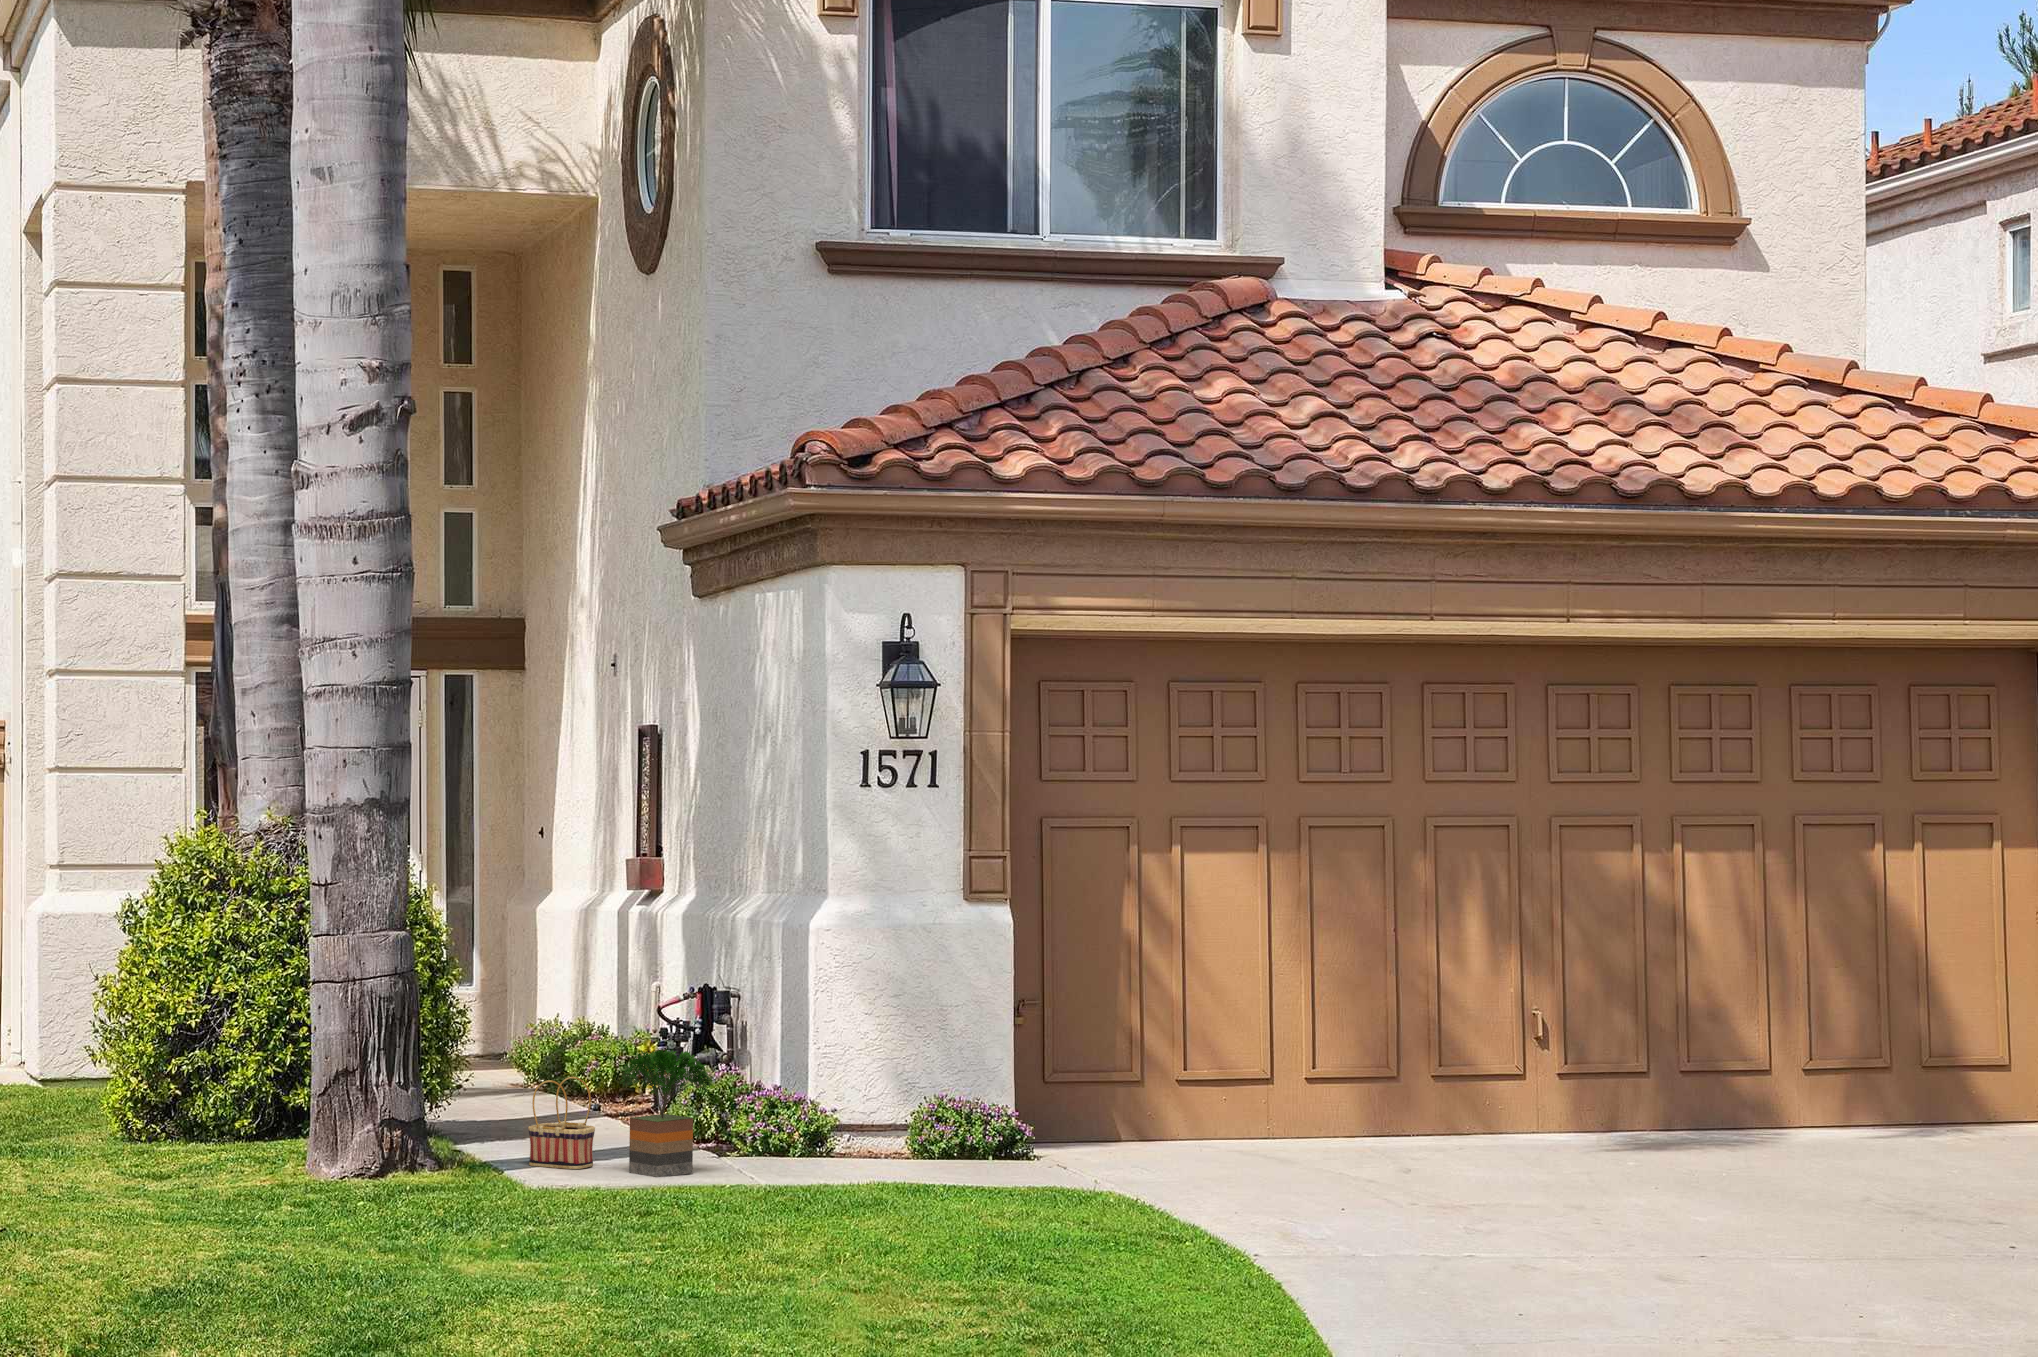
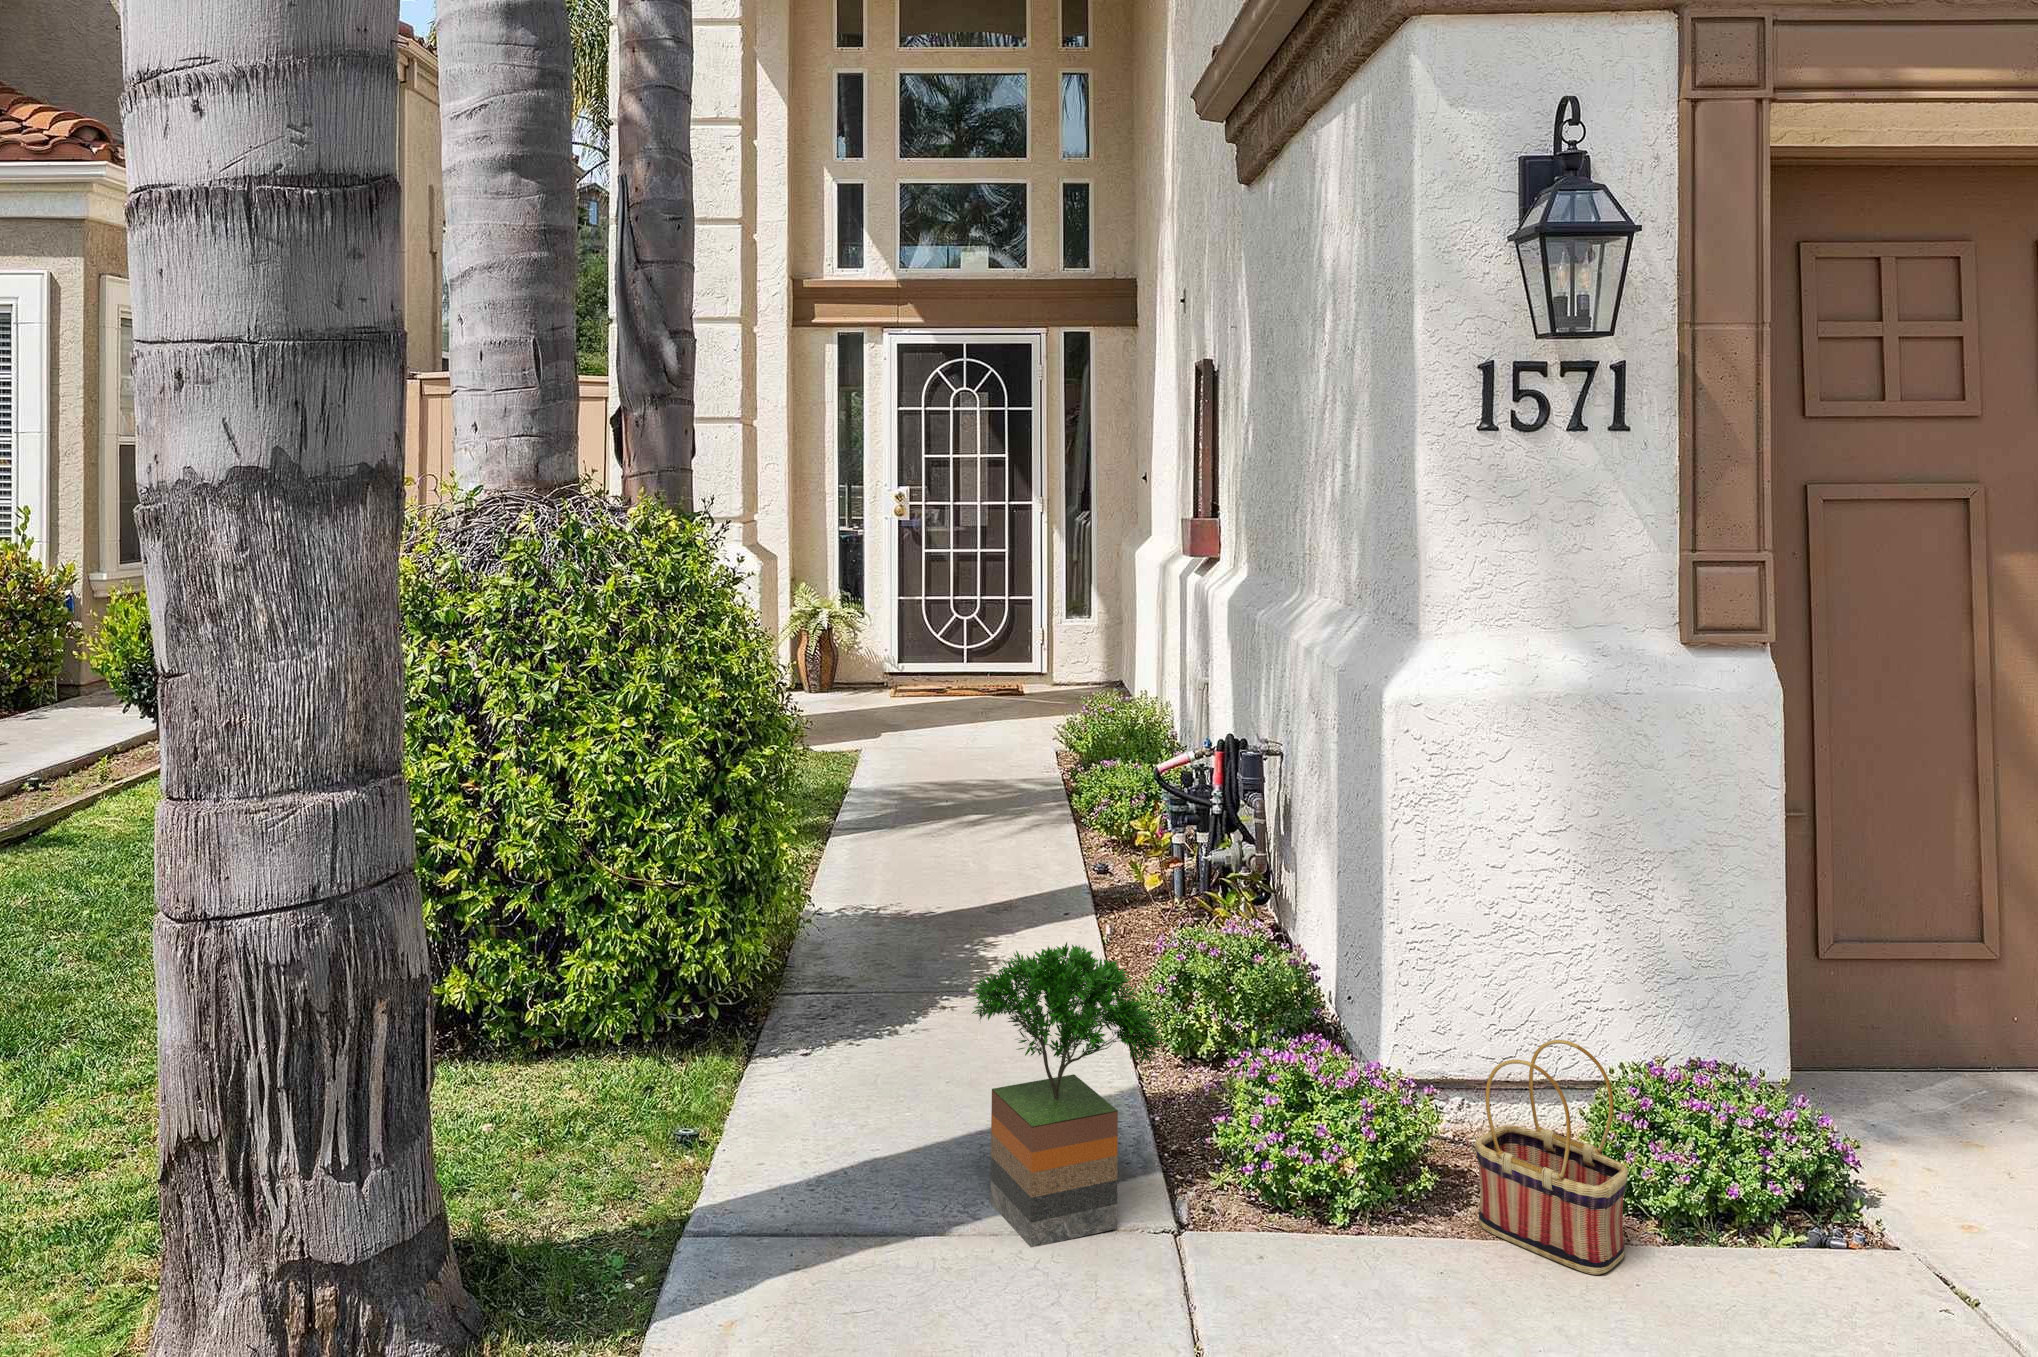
basket: present [528,1077,595,1169] -> present [1475,1040,1628,1275]

